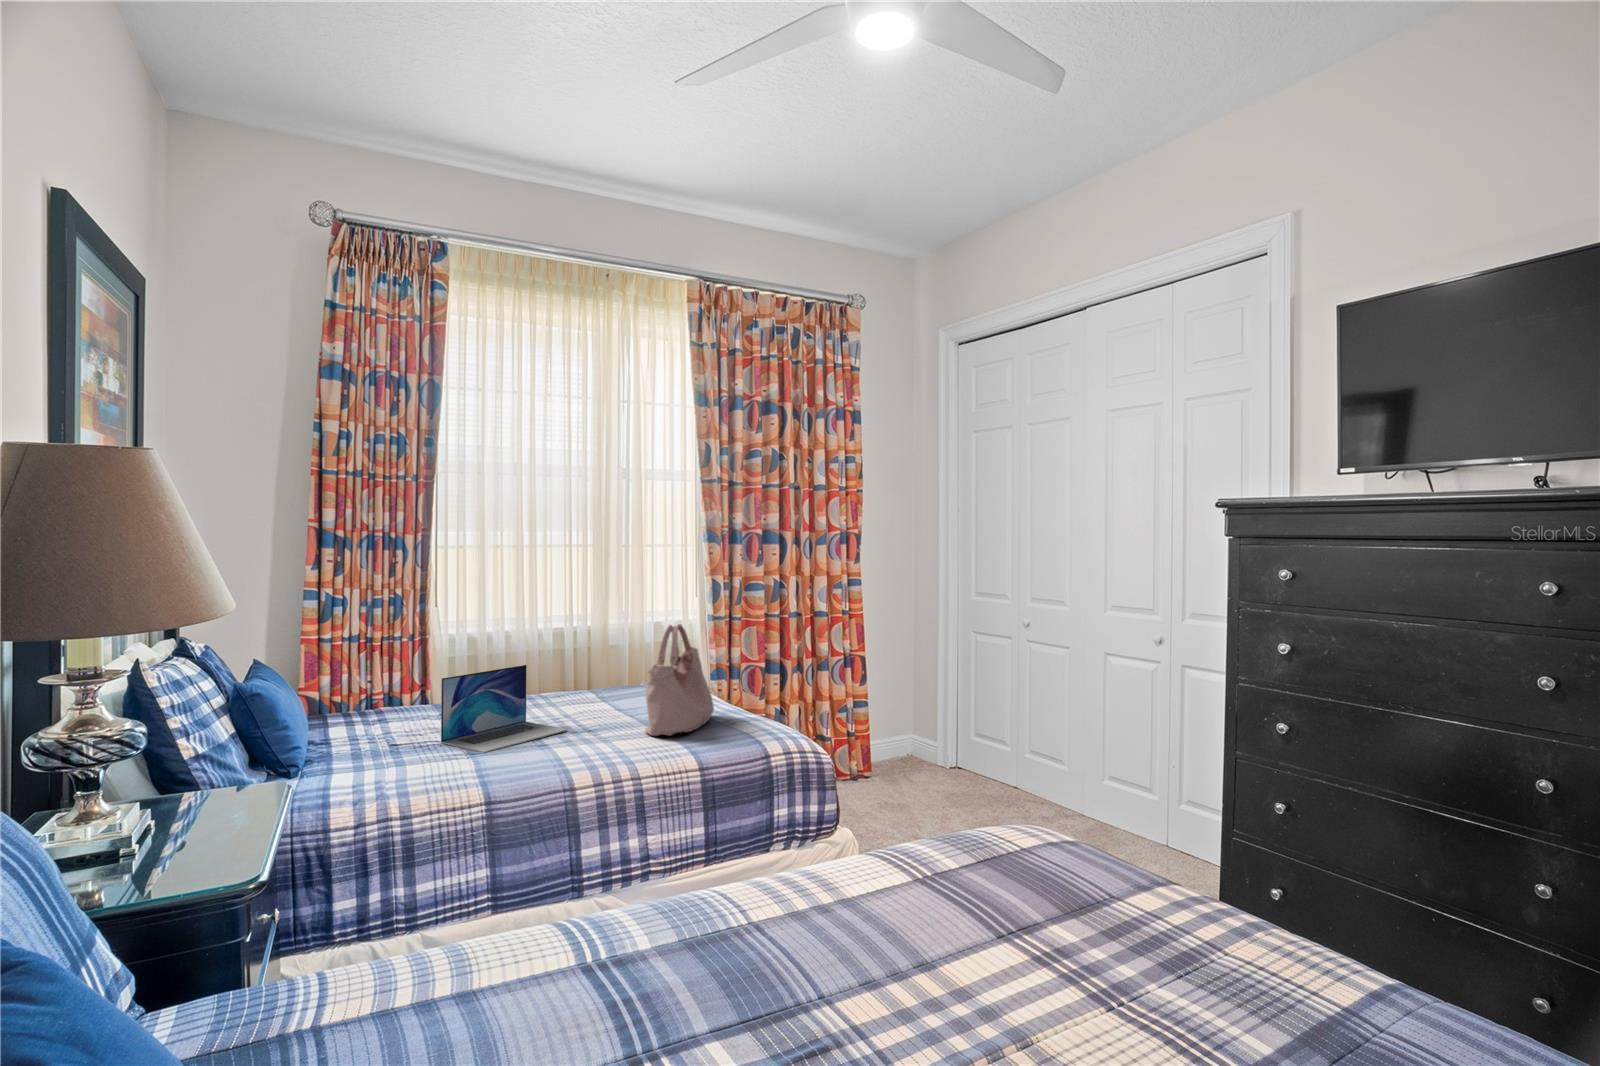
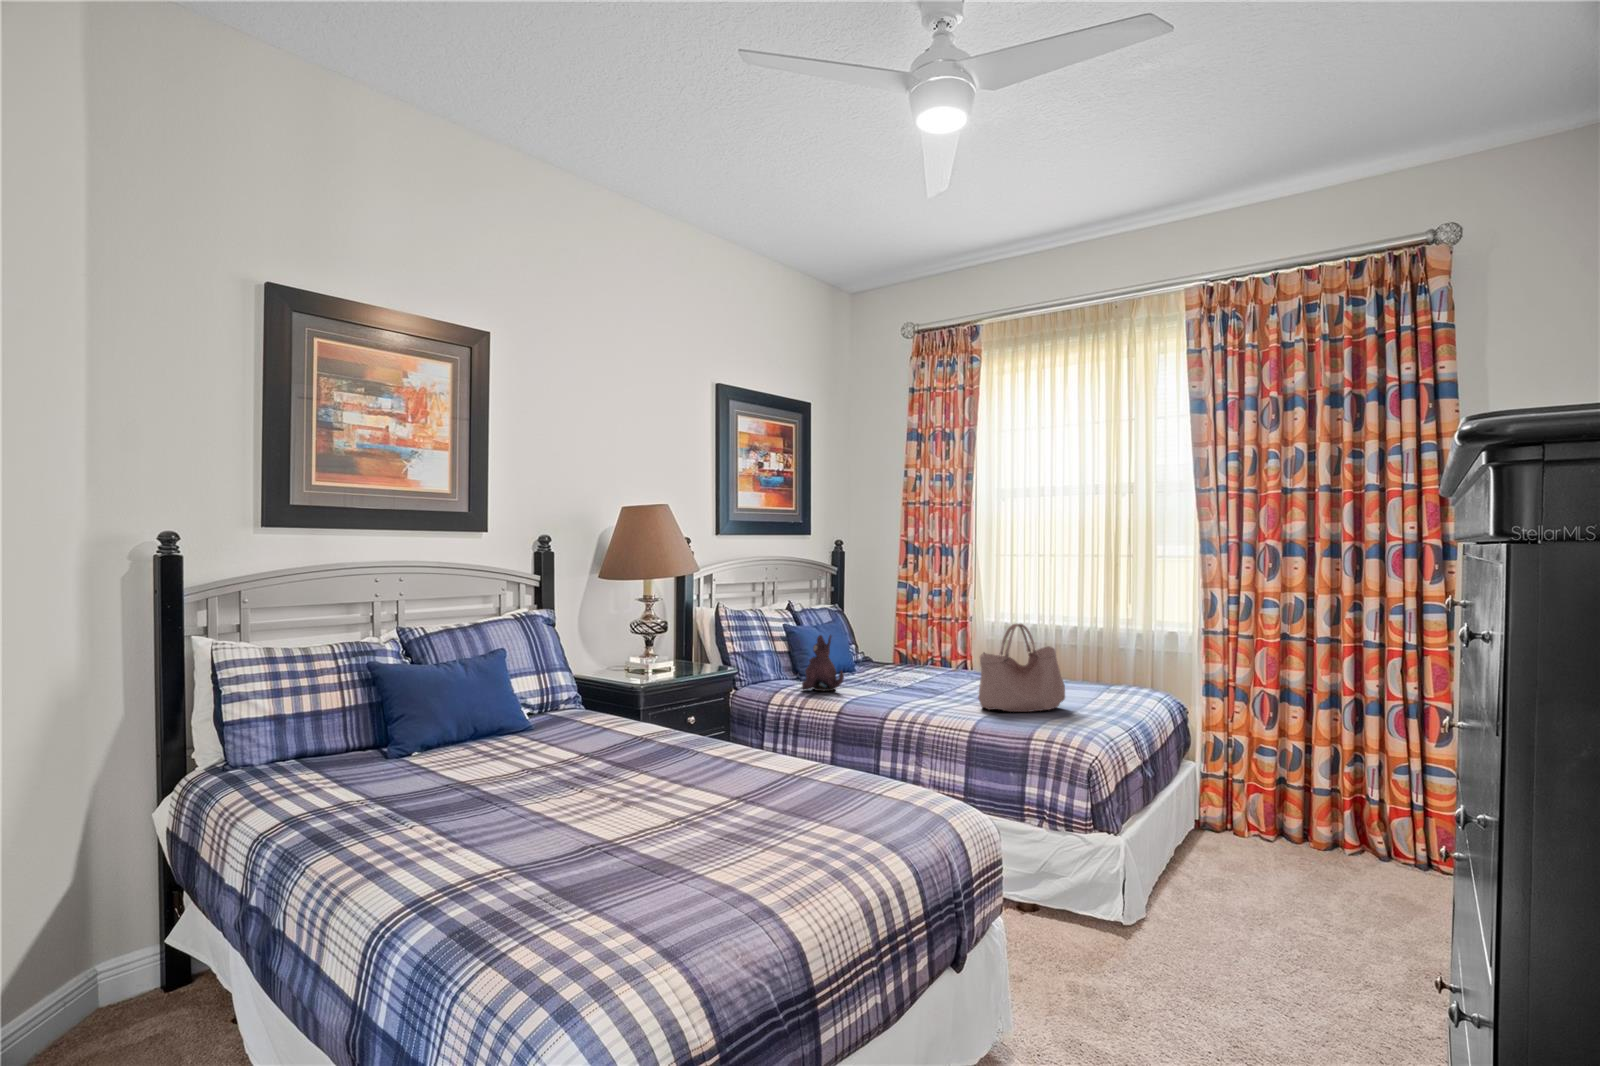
laptop: present [441,665,567,753] -> none [882,642,953,694]
plush toy: none [363,679,444,786] -> present [801,635,844,691]

